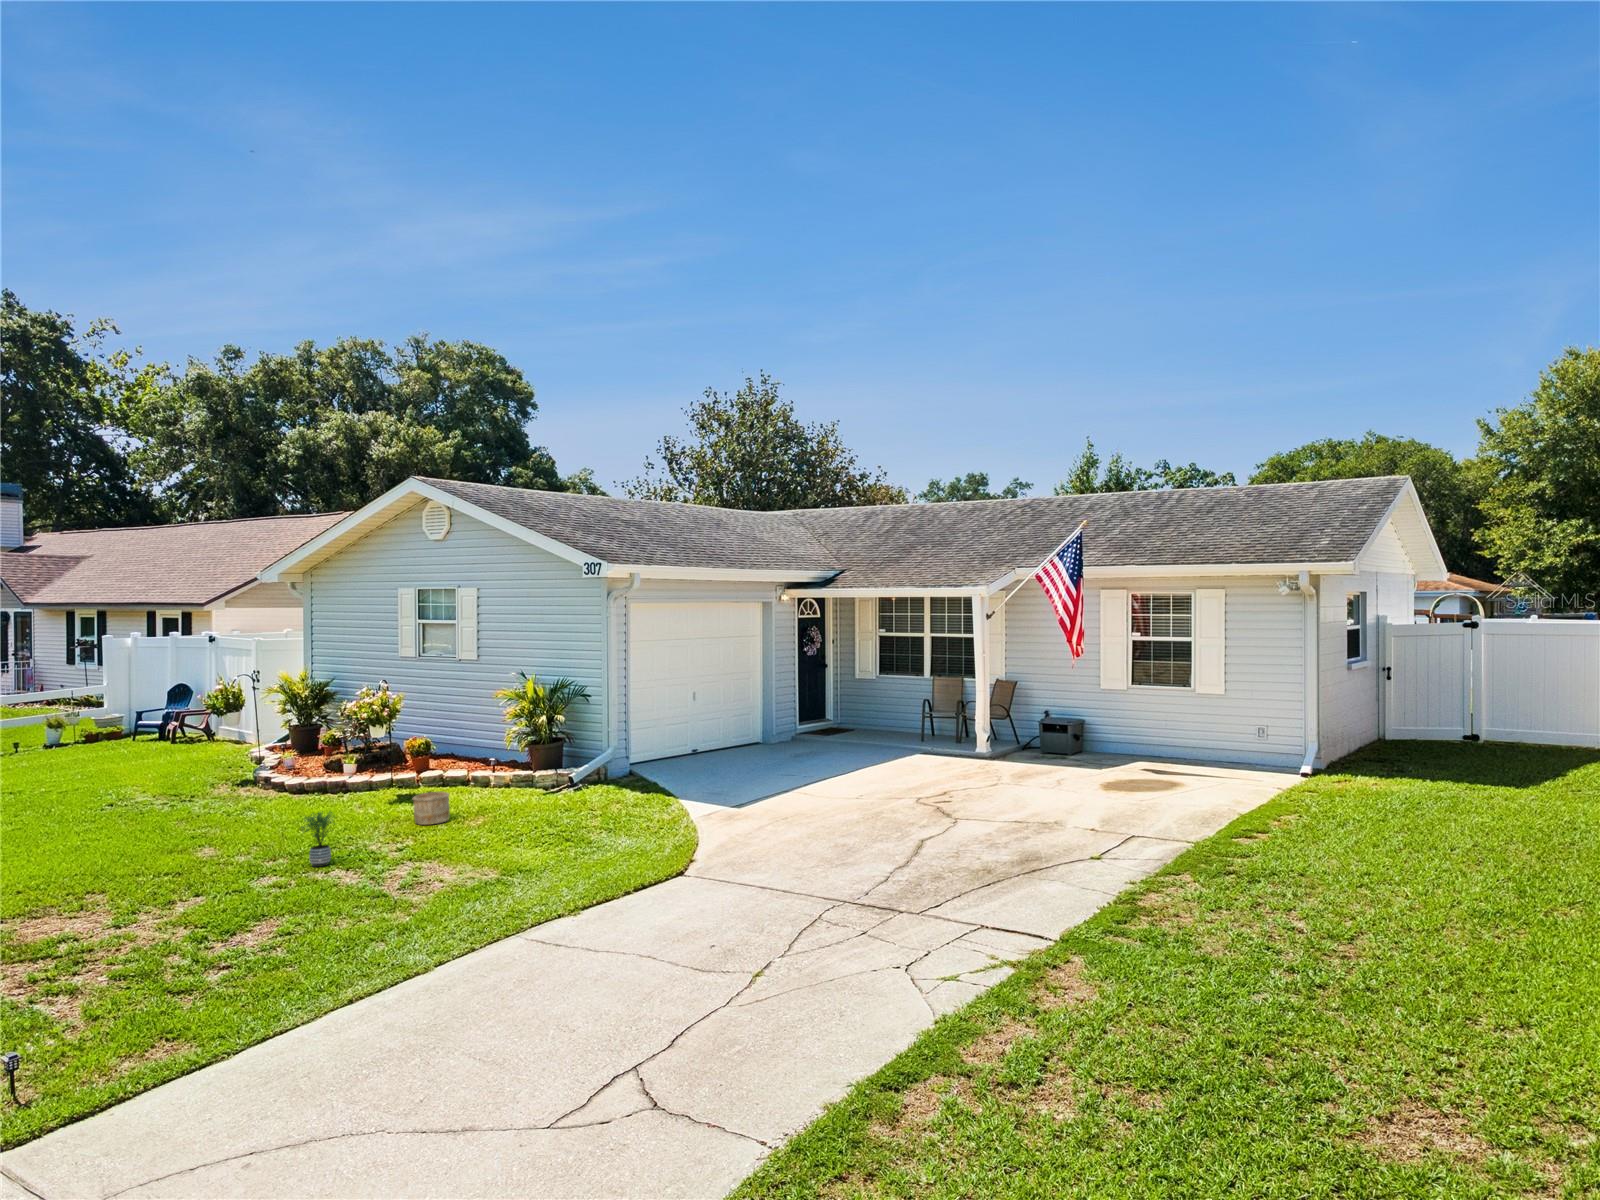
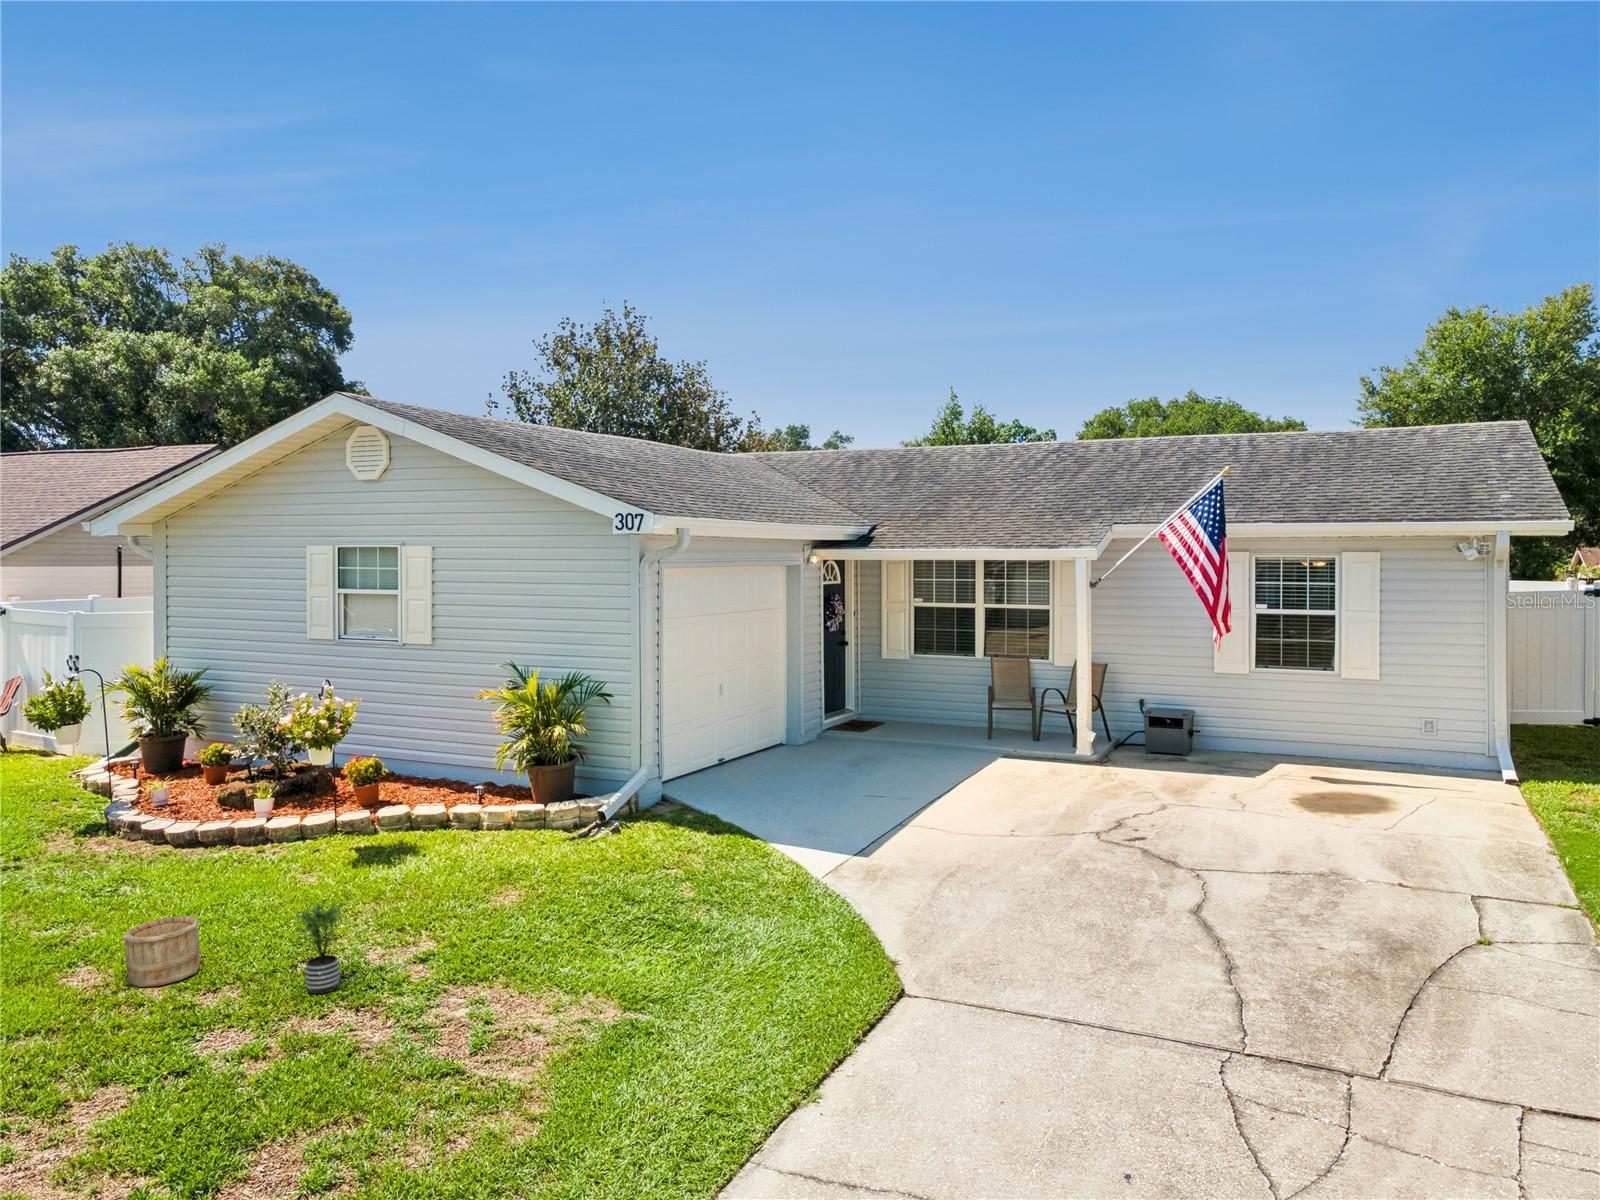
wooden bucket: present [413,792,450,825] -> present [122,916,200,987]

